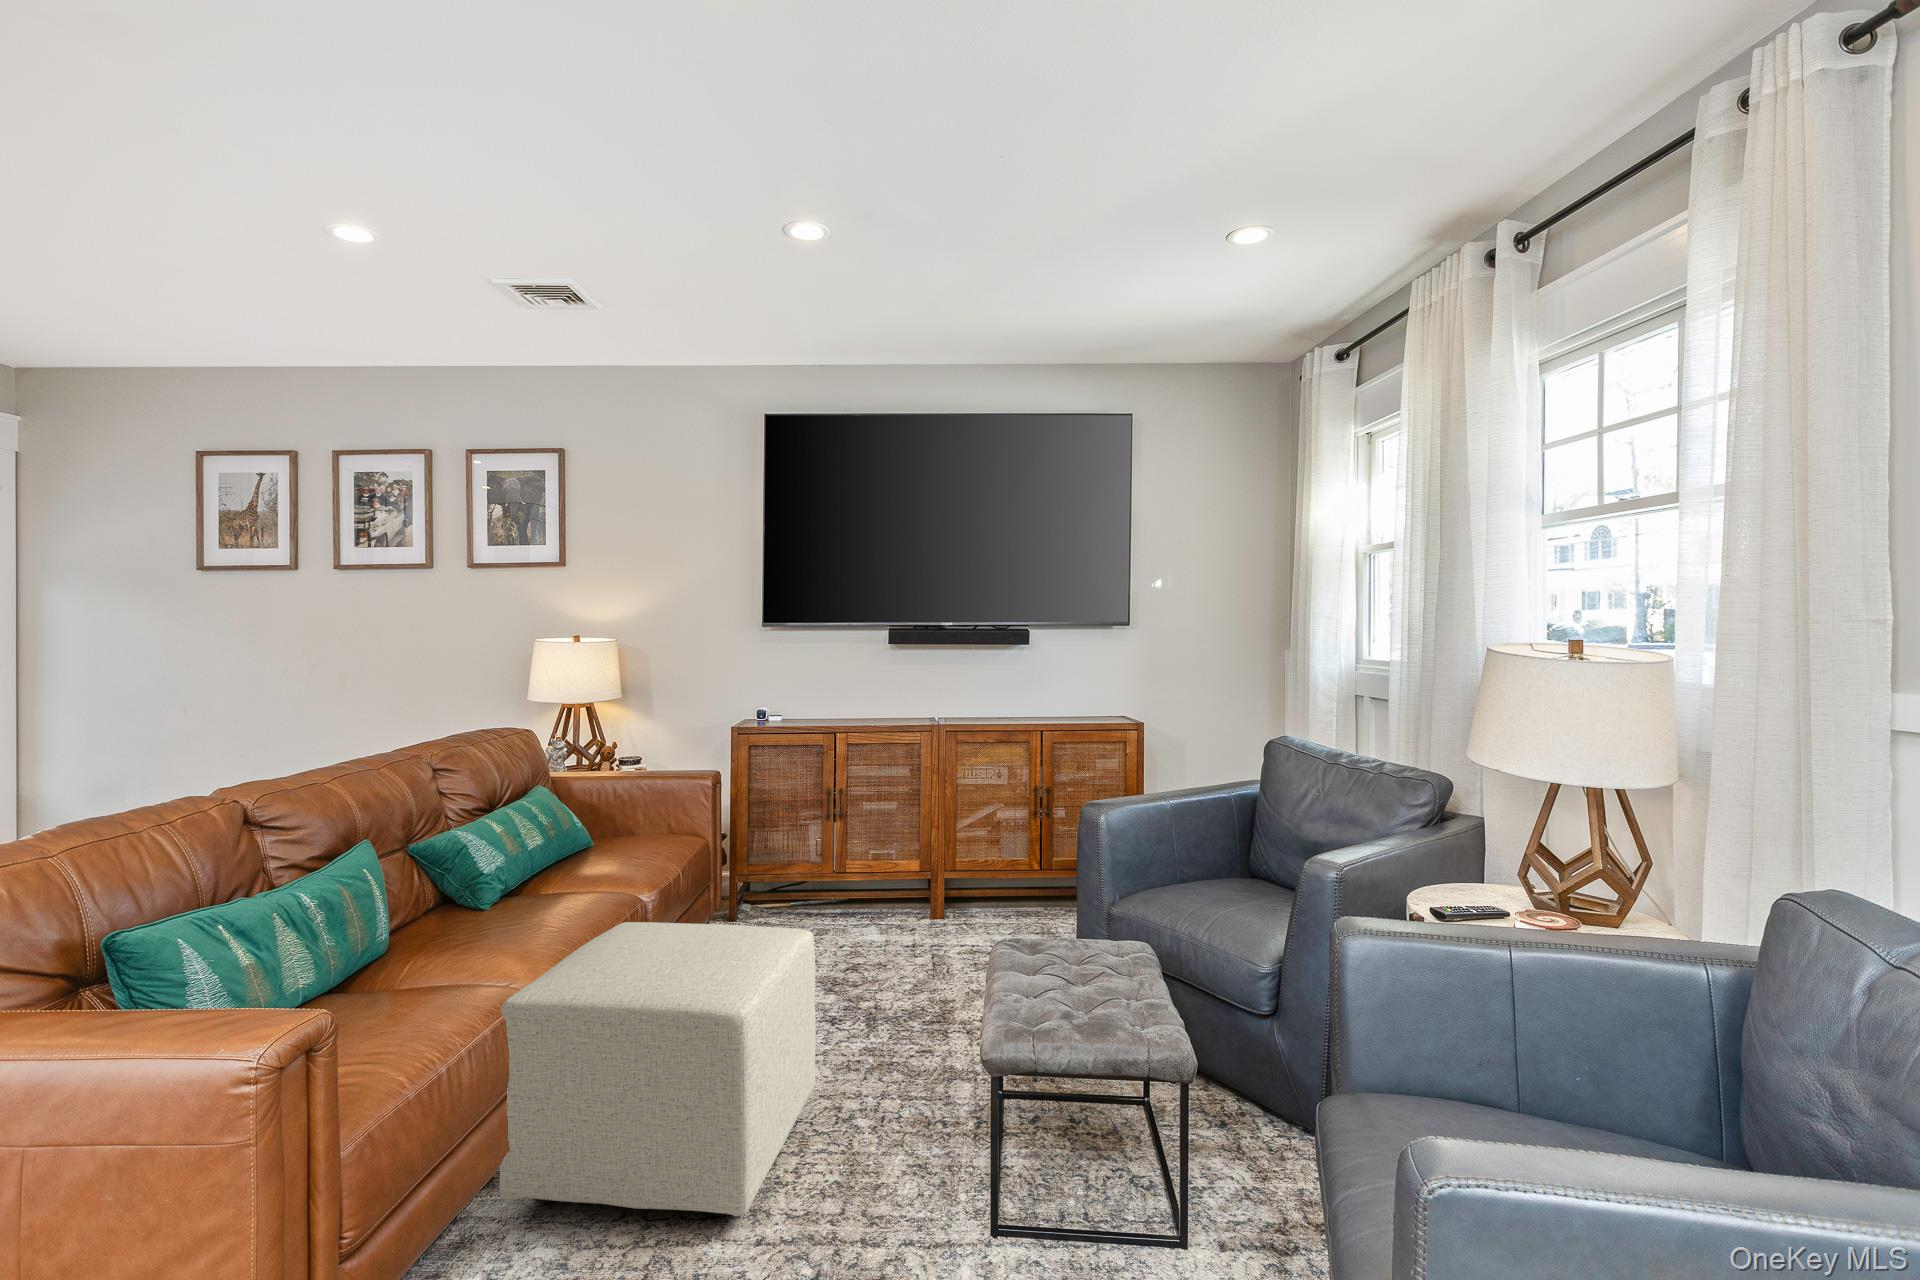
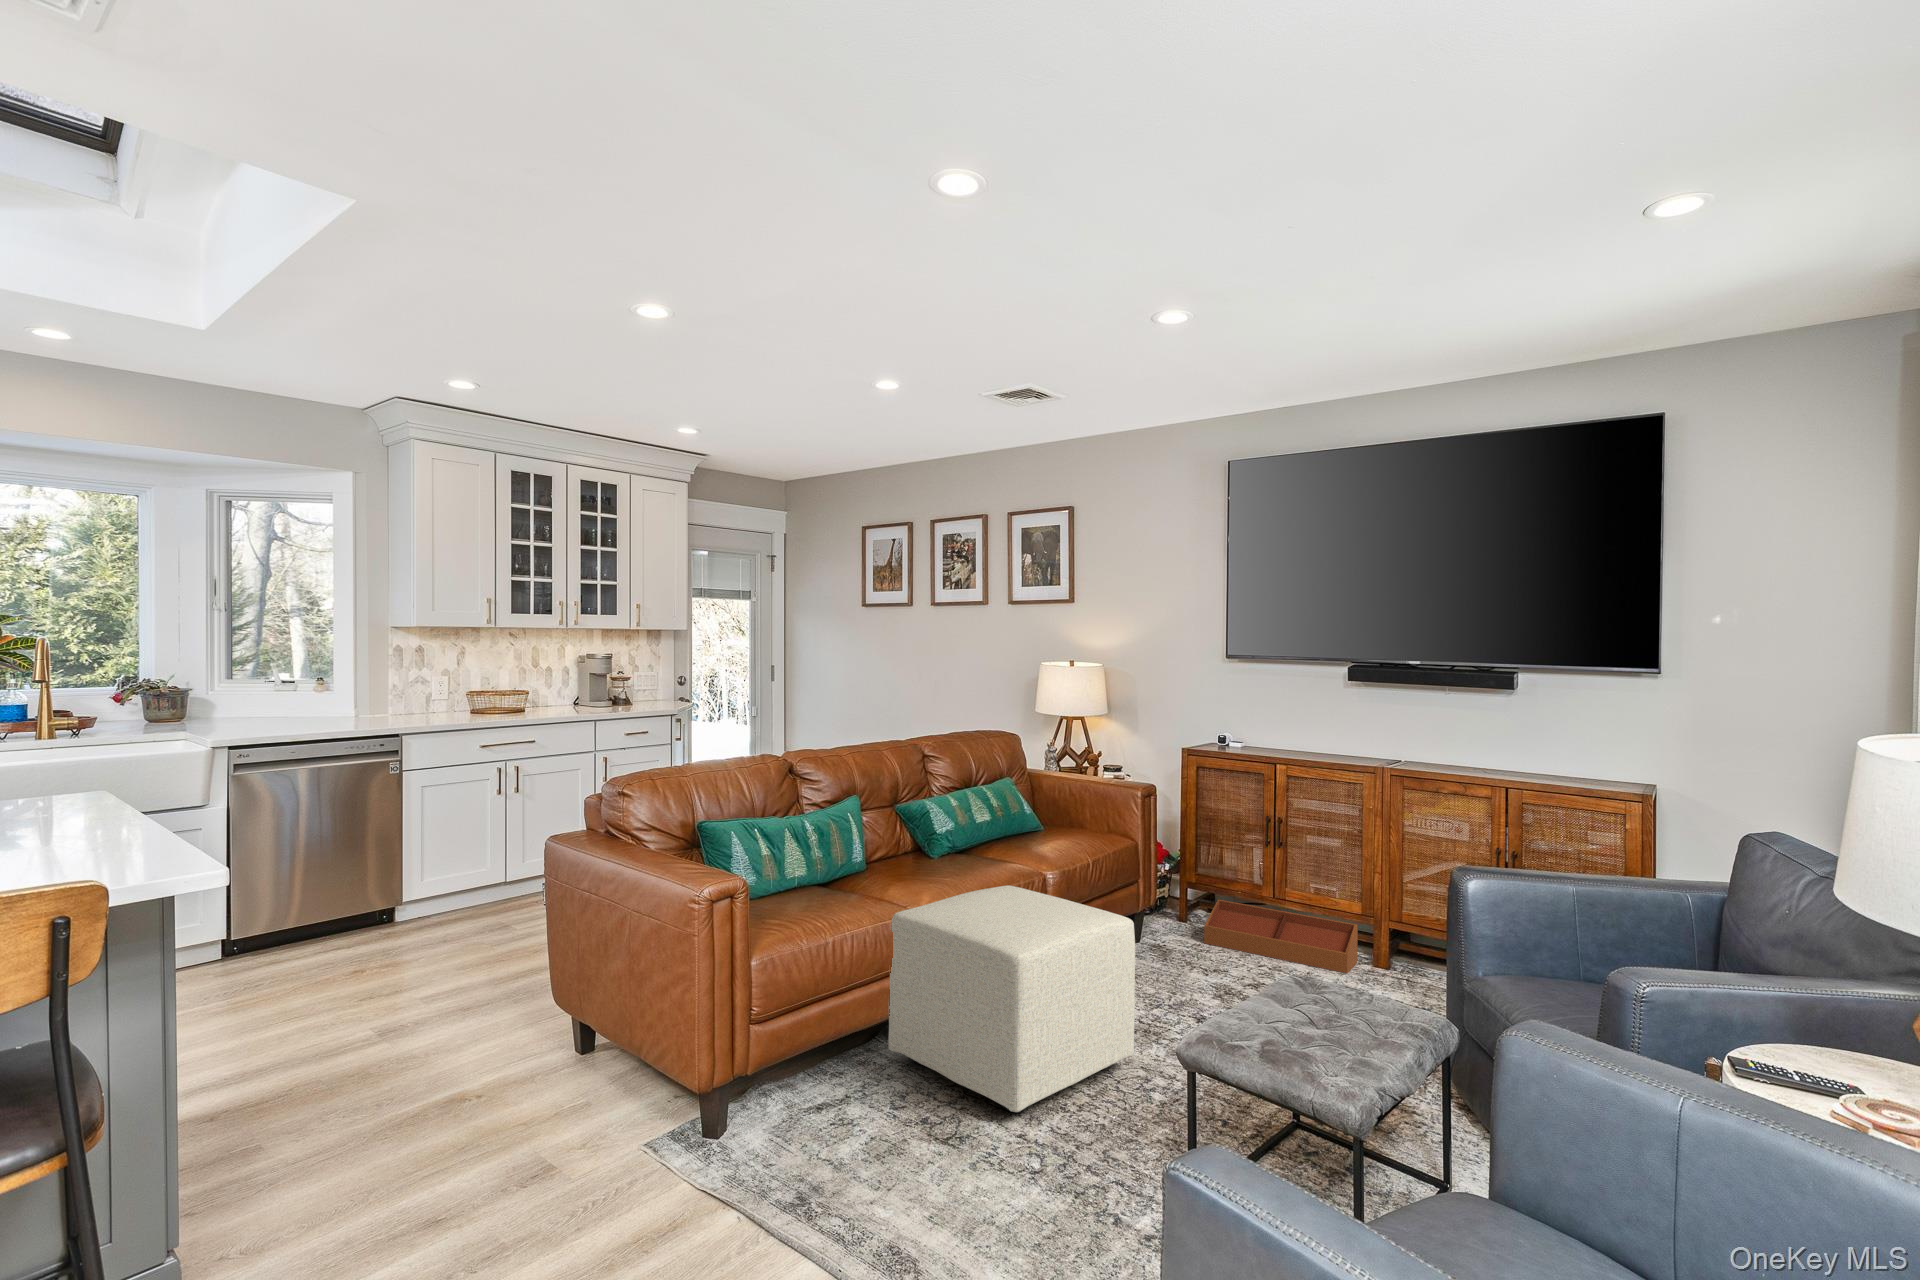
storage bin: none [770,883,916,935] -> present [1204,900,1358,973]

